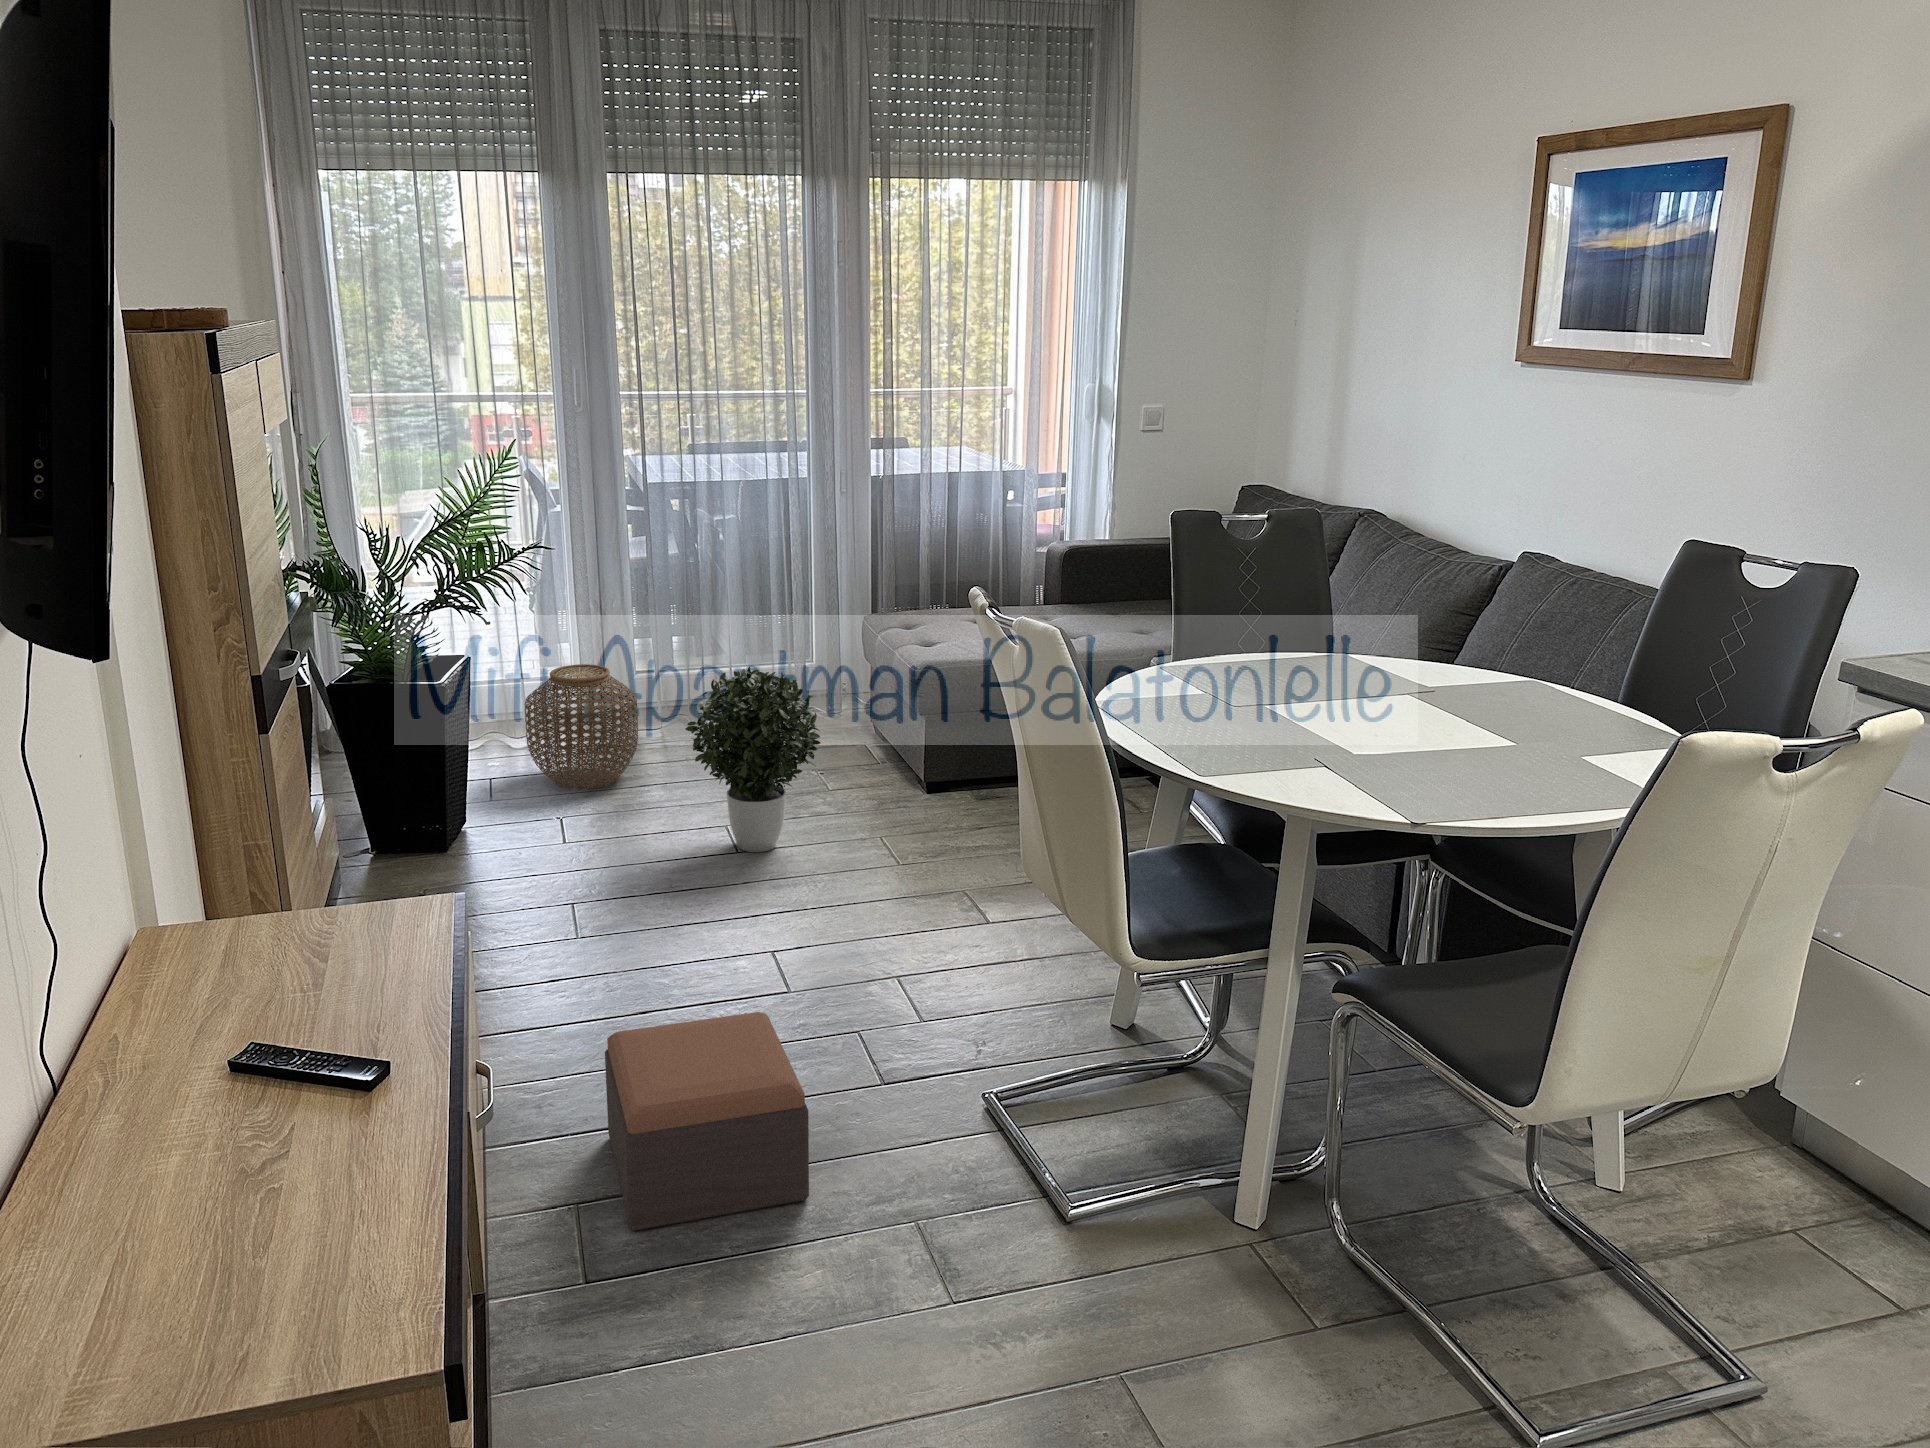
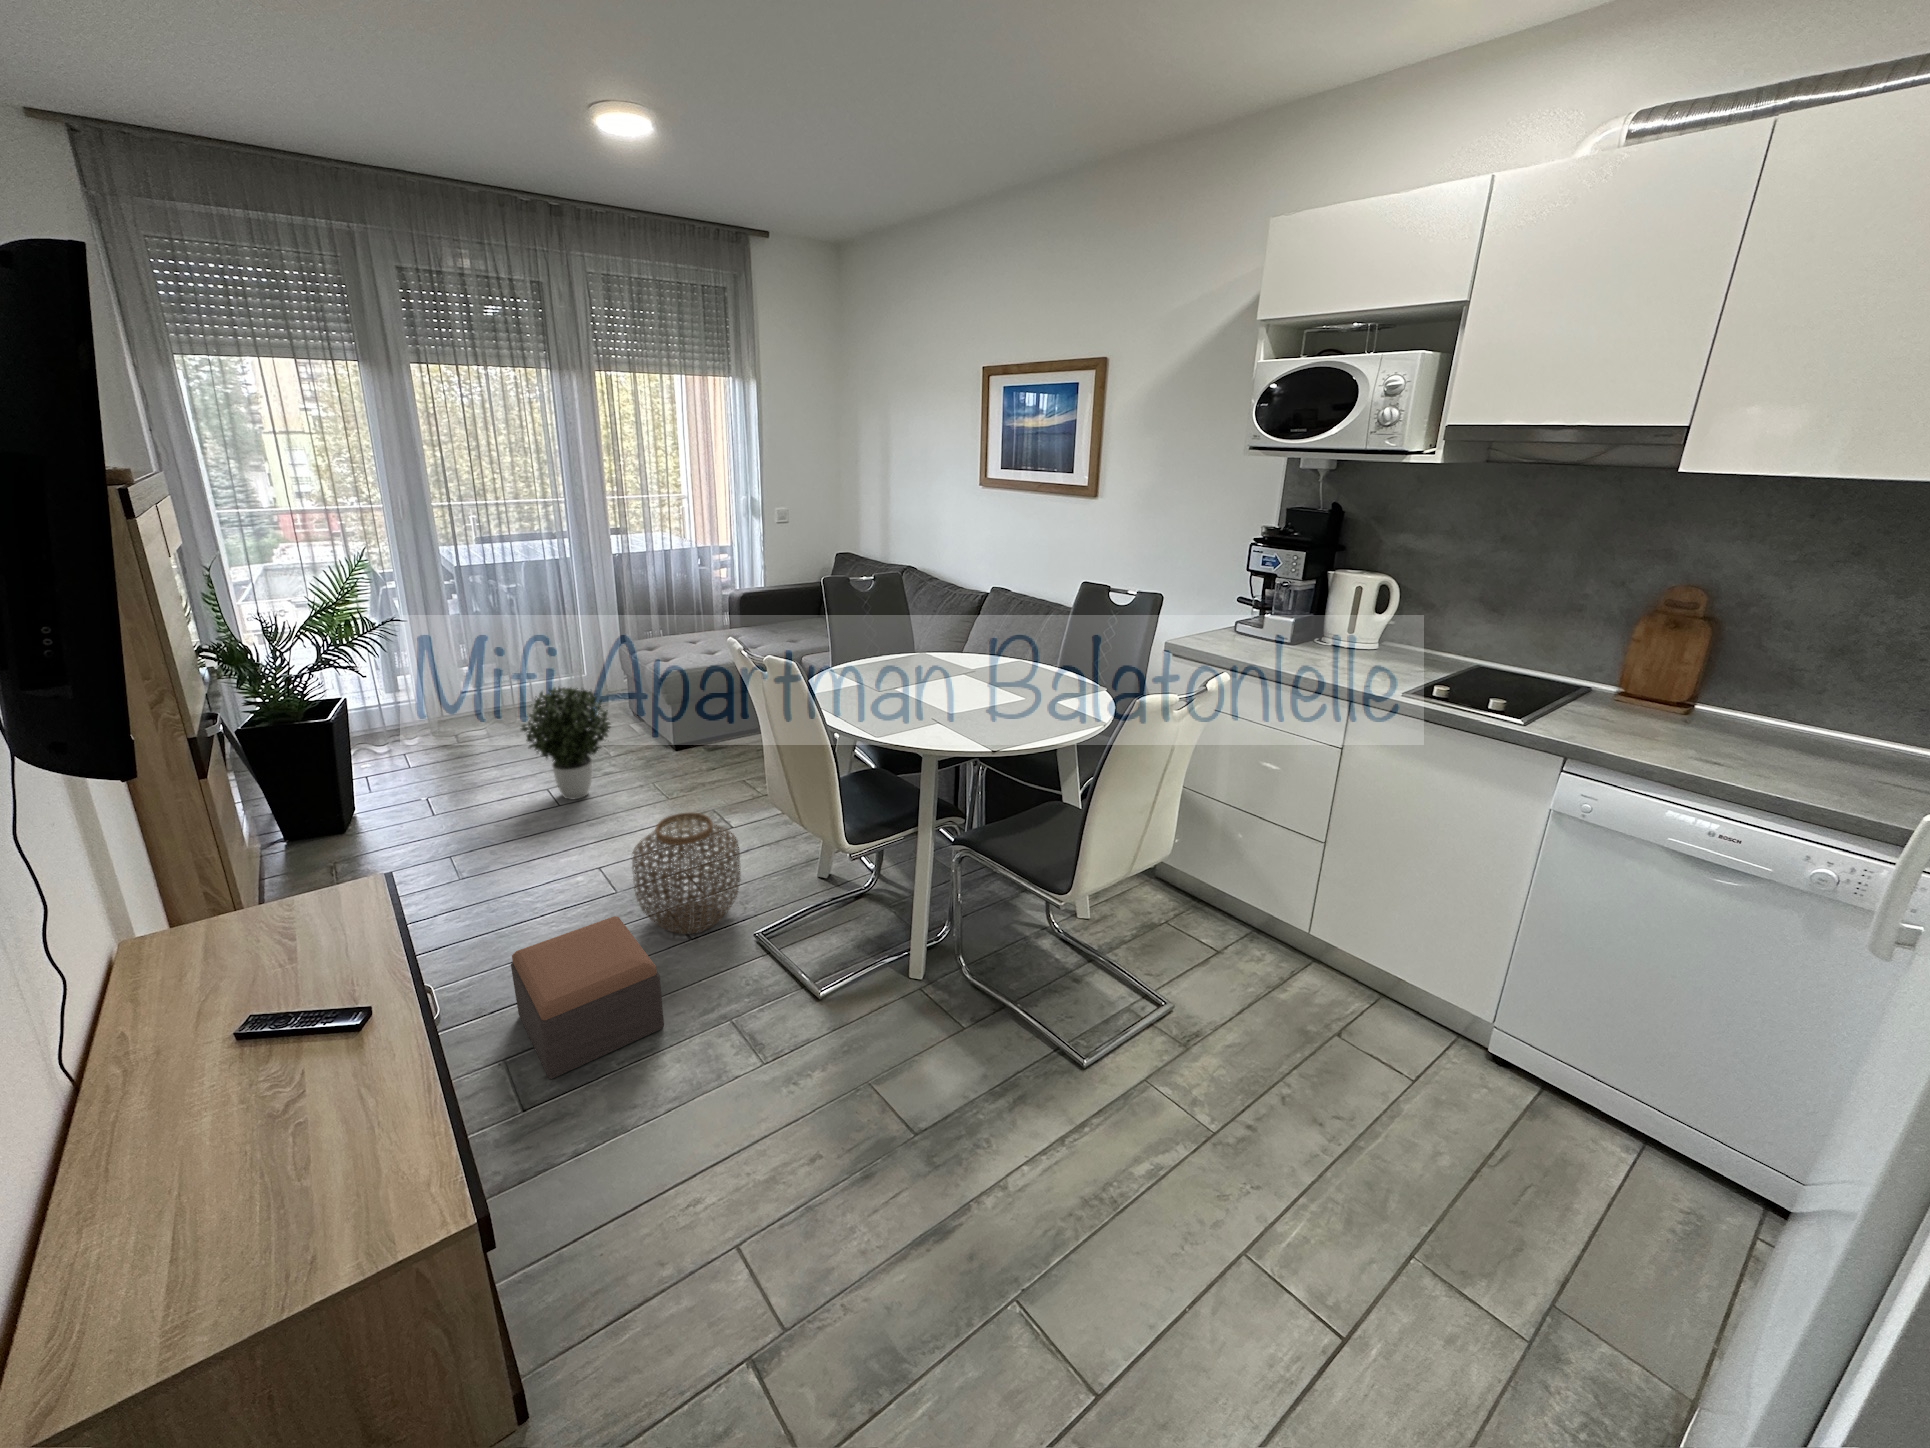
woven basket: present [525,664,638,789] -> present [632,813,741,934]

